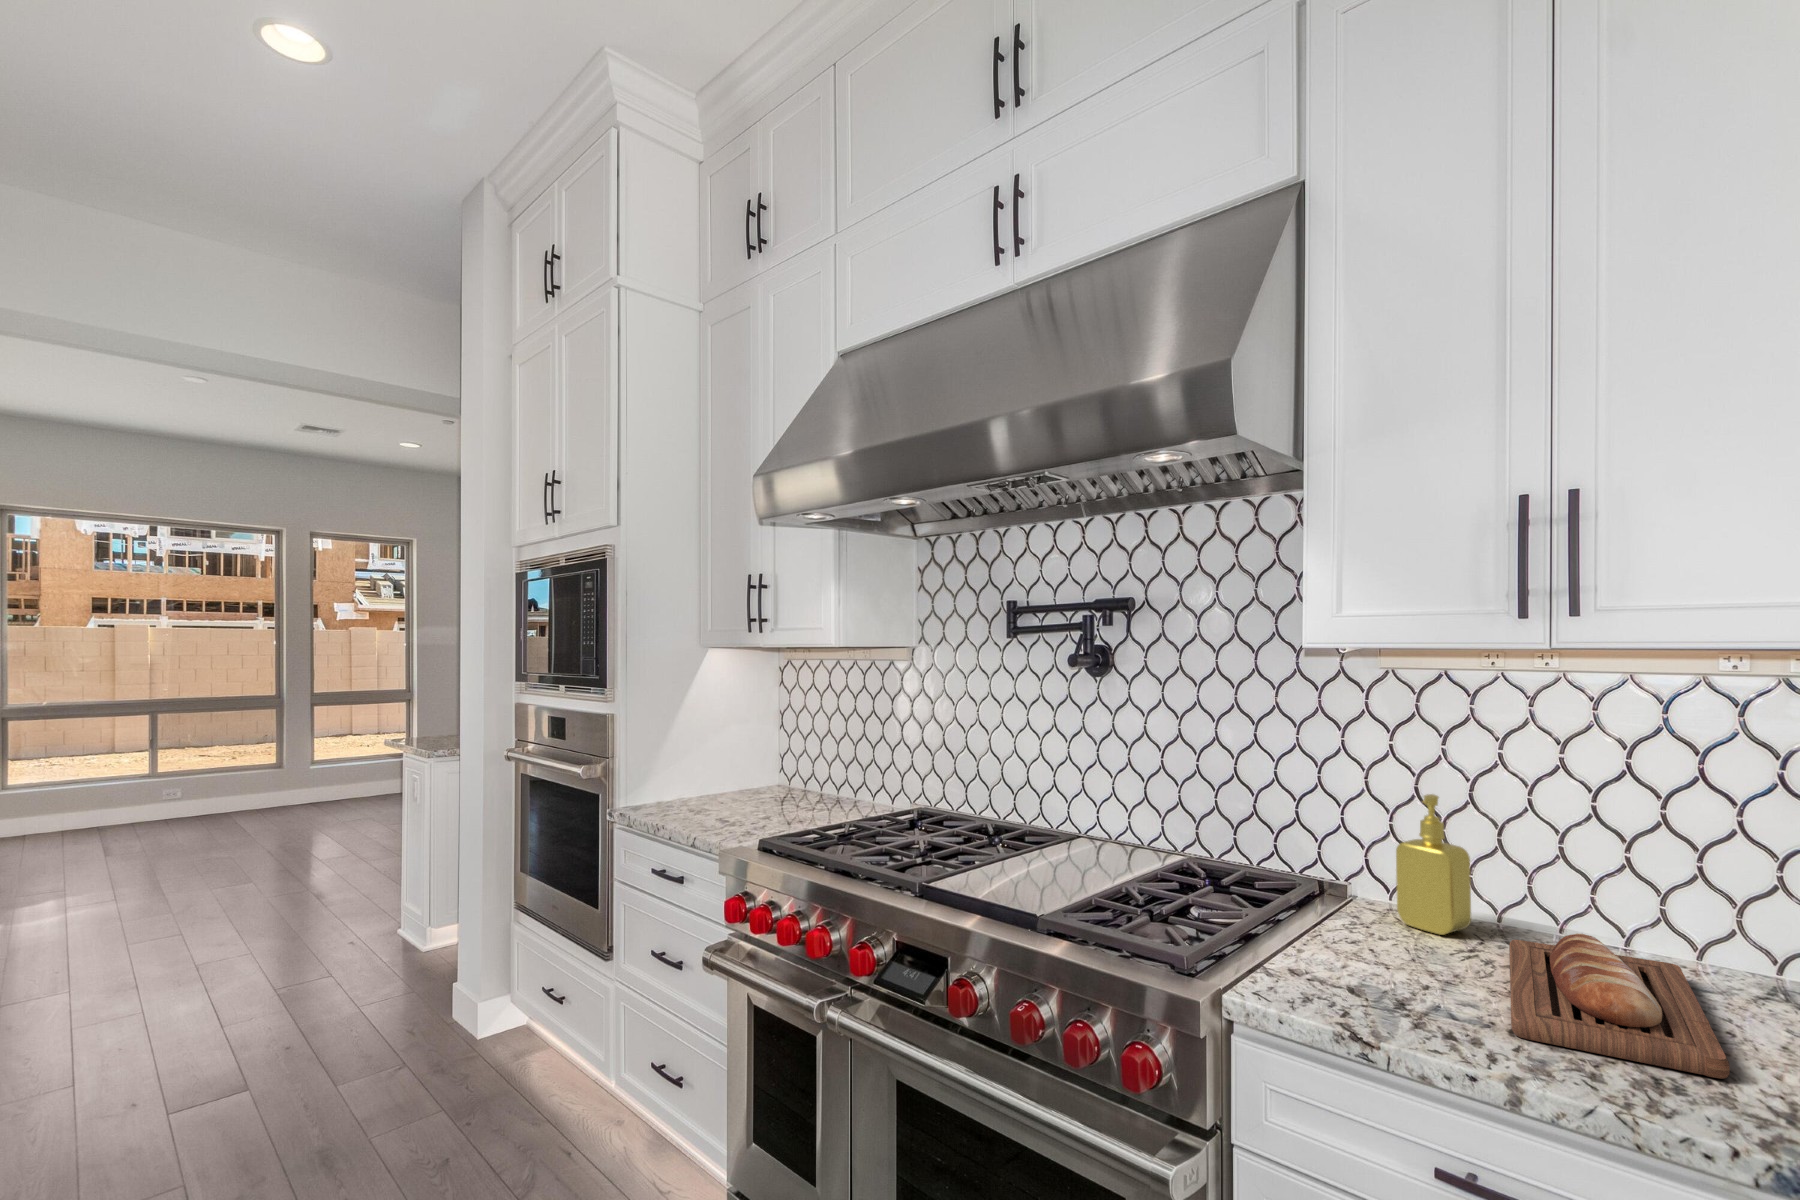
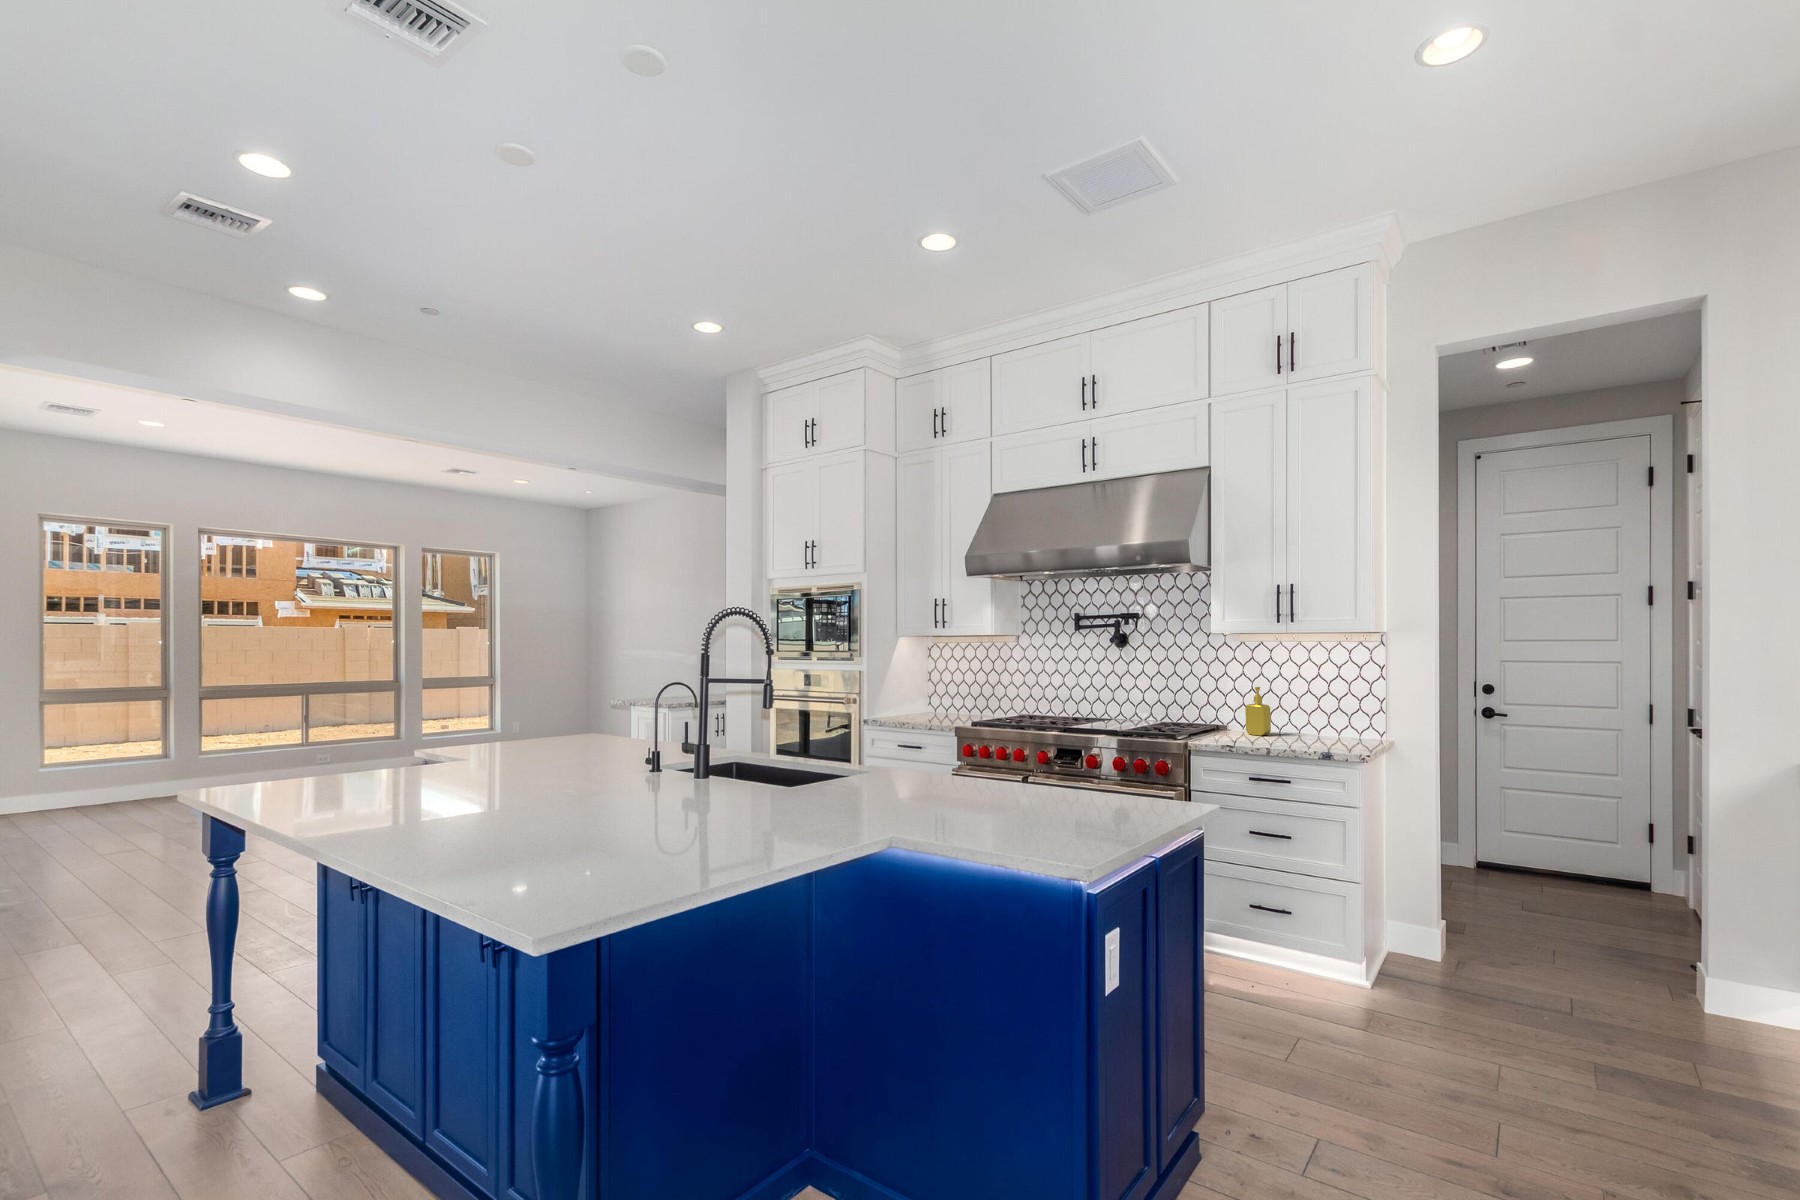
bread loaf: present [1509,933,1730,1079] -> none [1278,726,1332,751]

